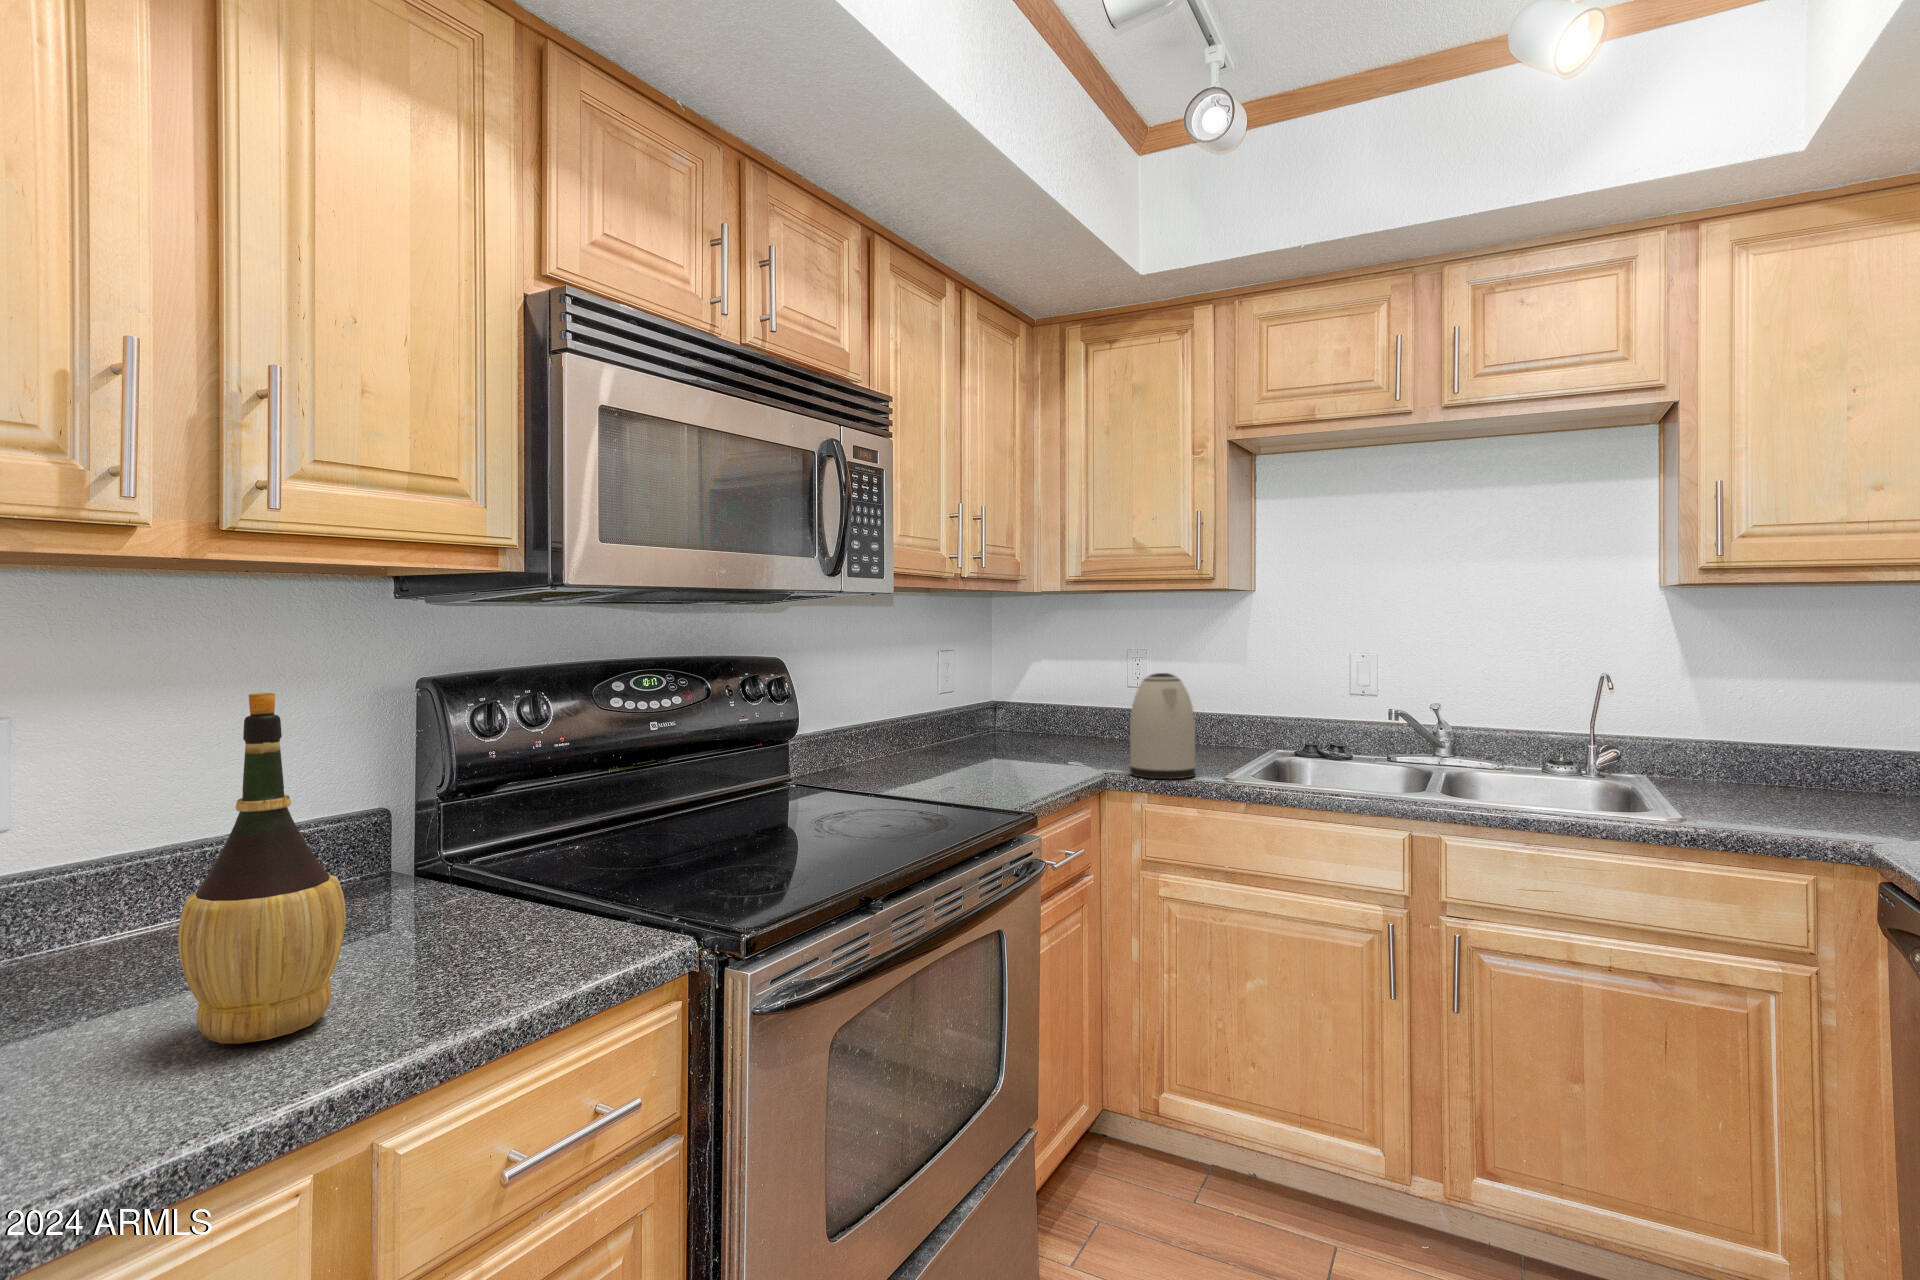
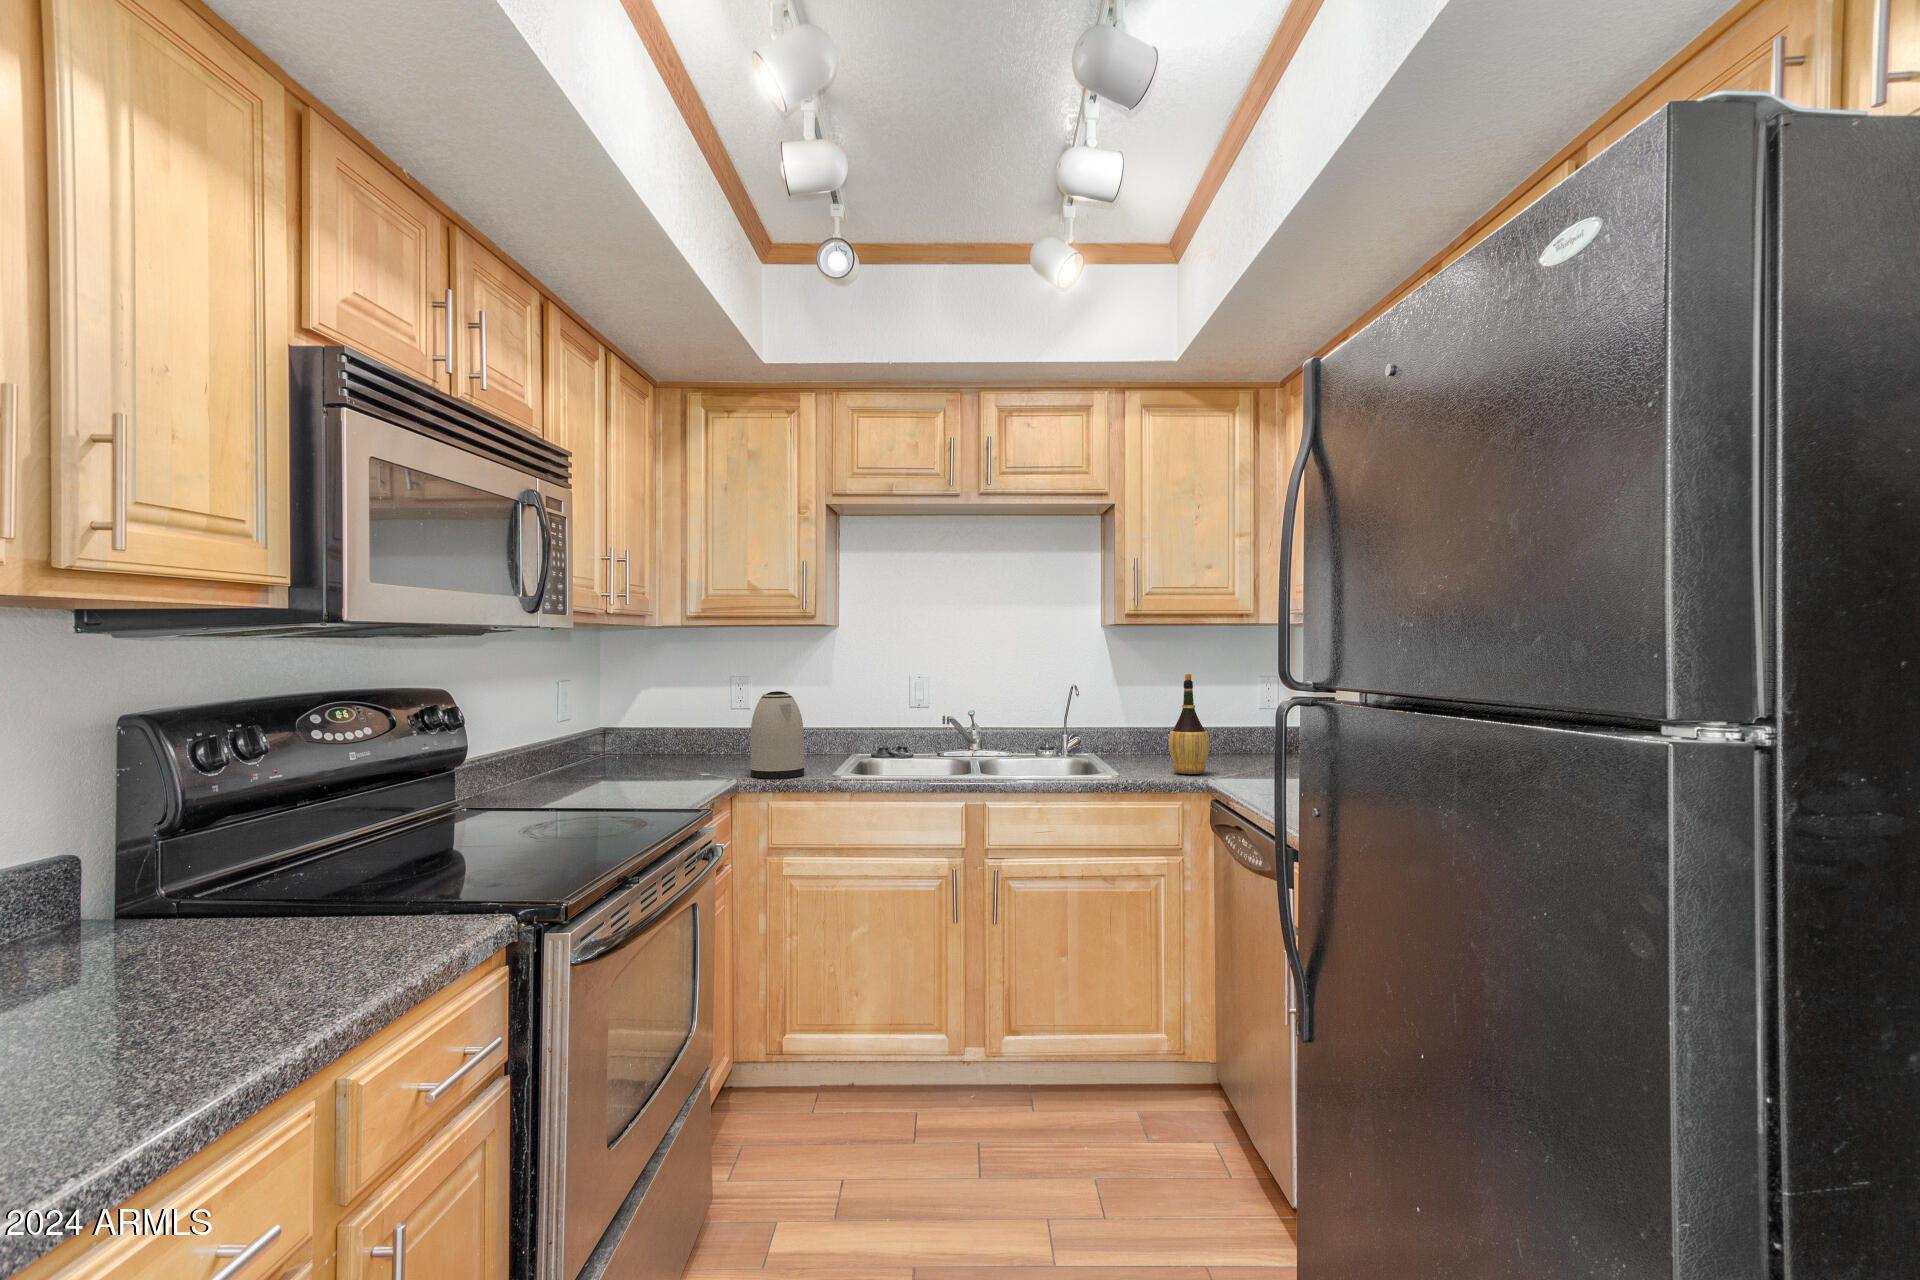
wine bottle: present [178,692,346,1044] -> present [1168,674,1210,774]

